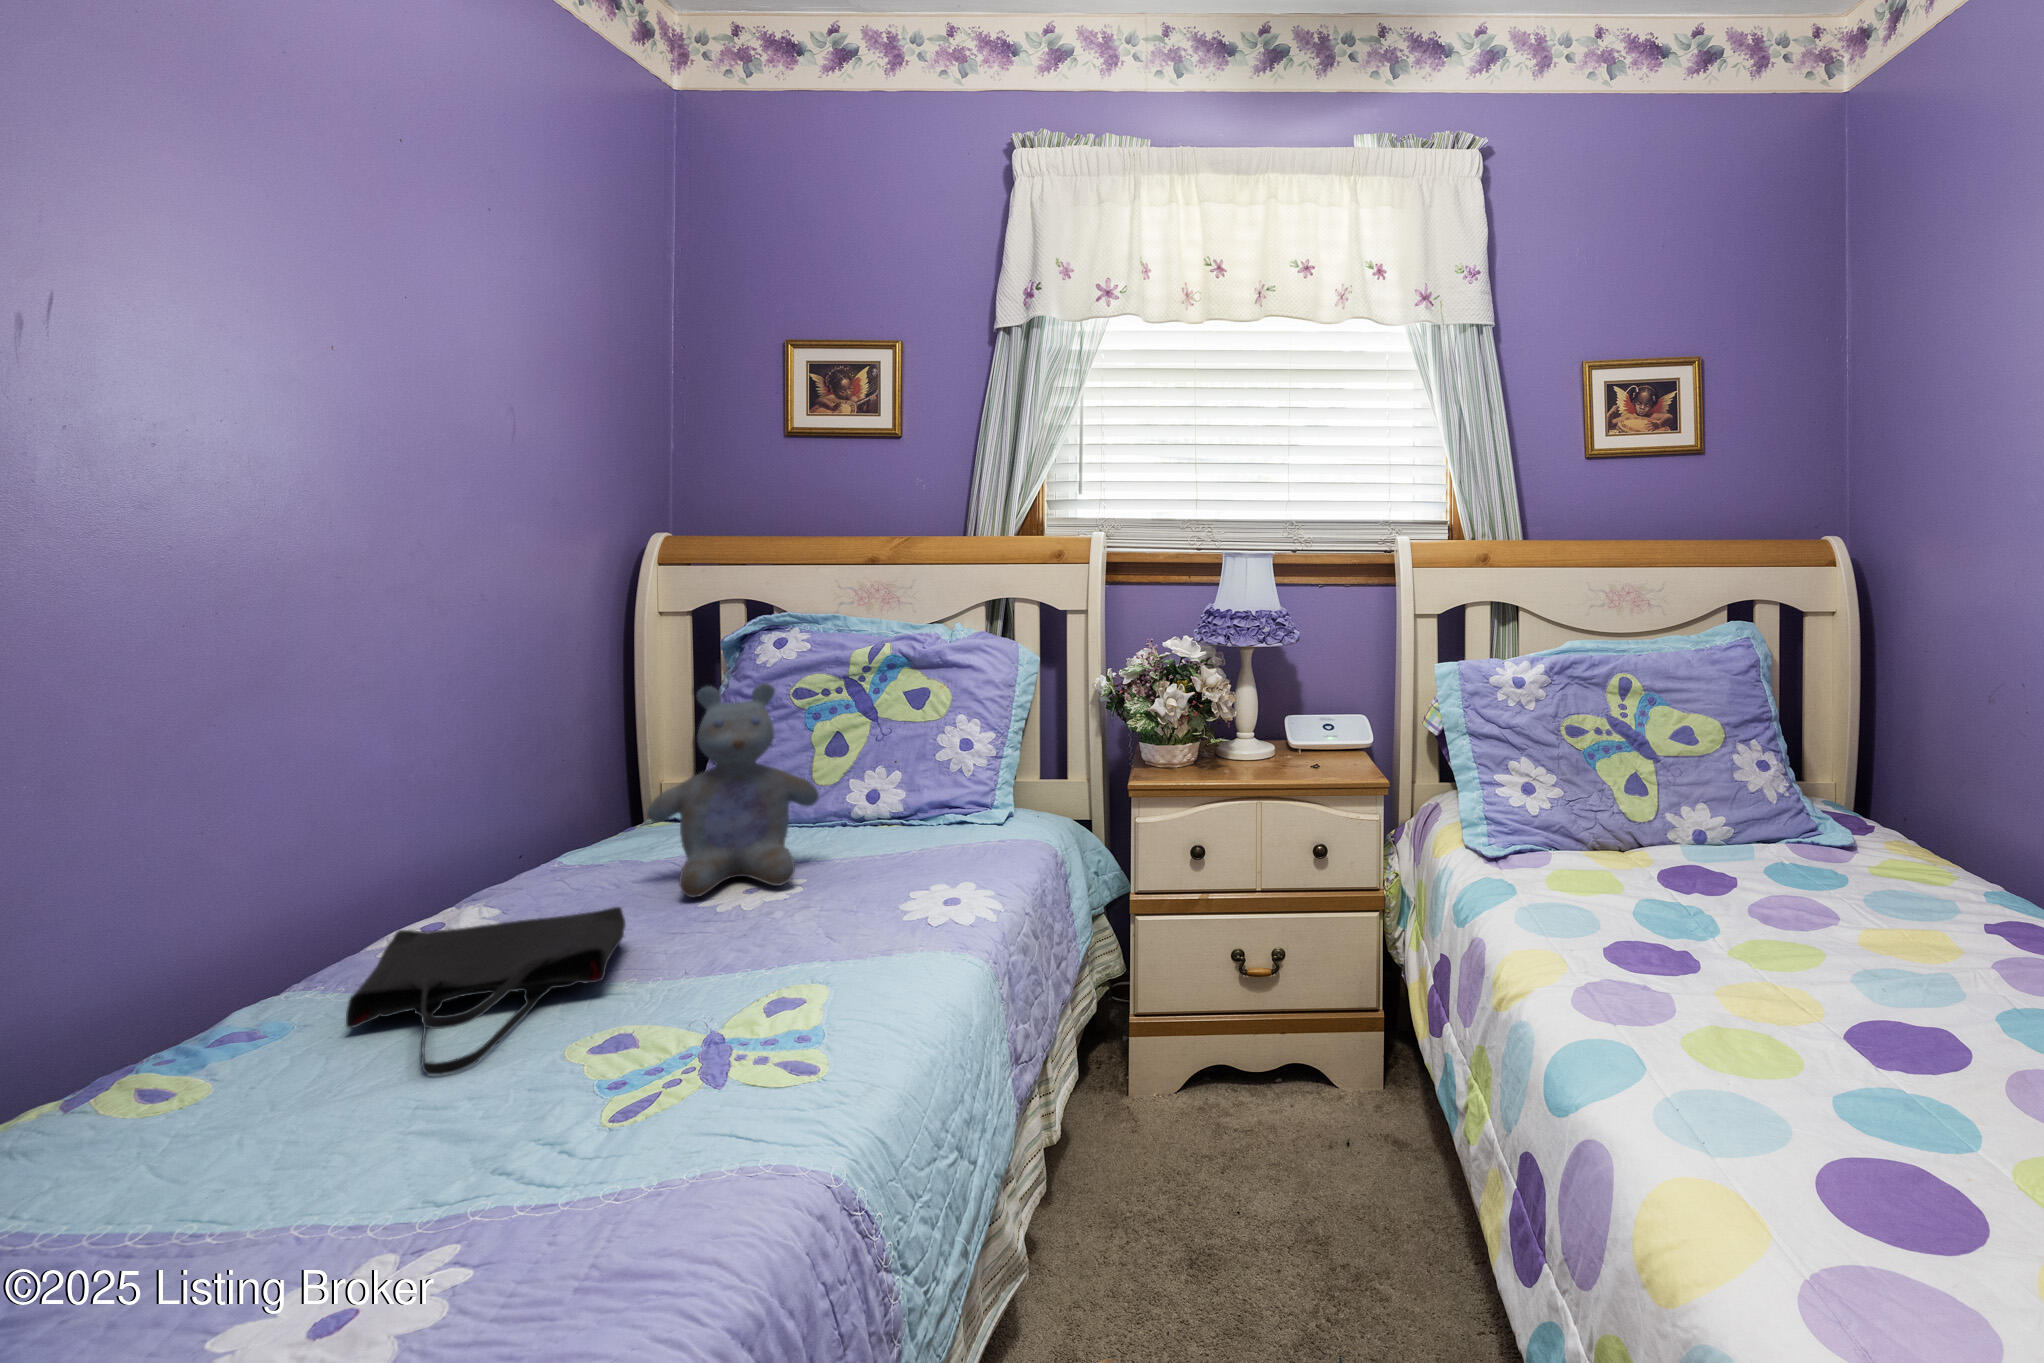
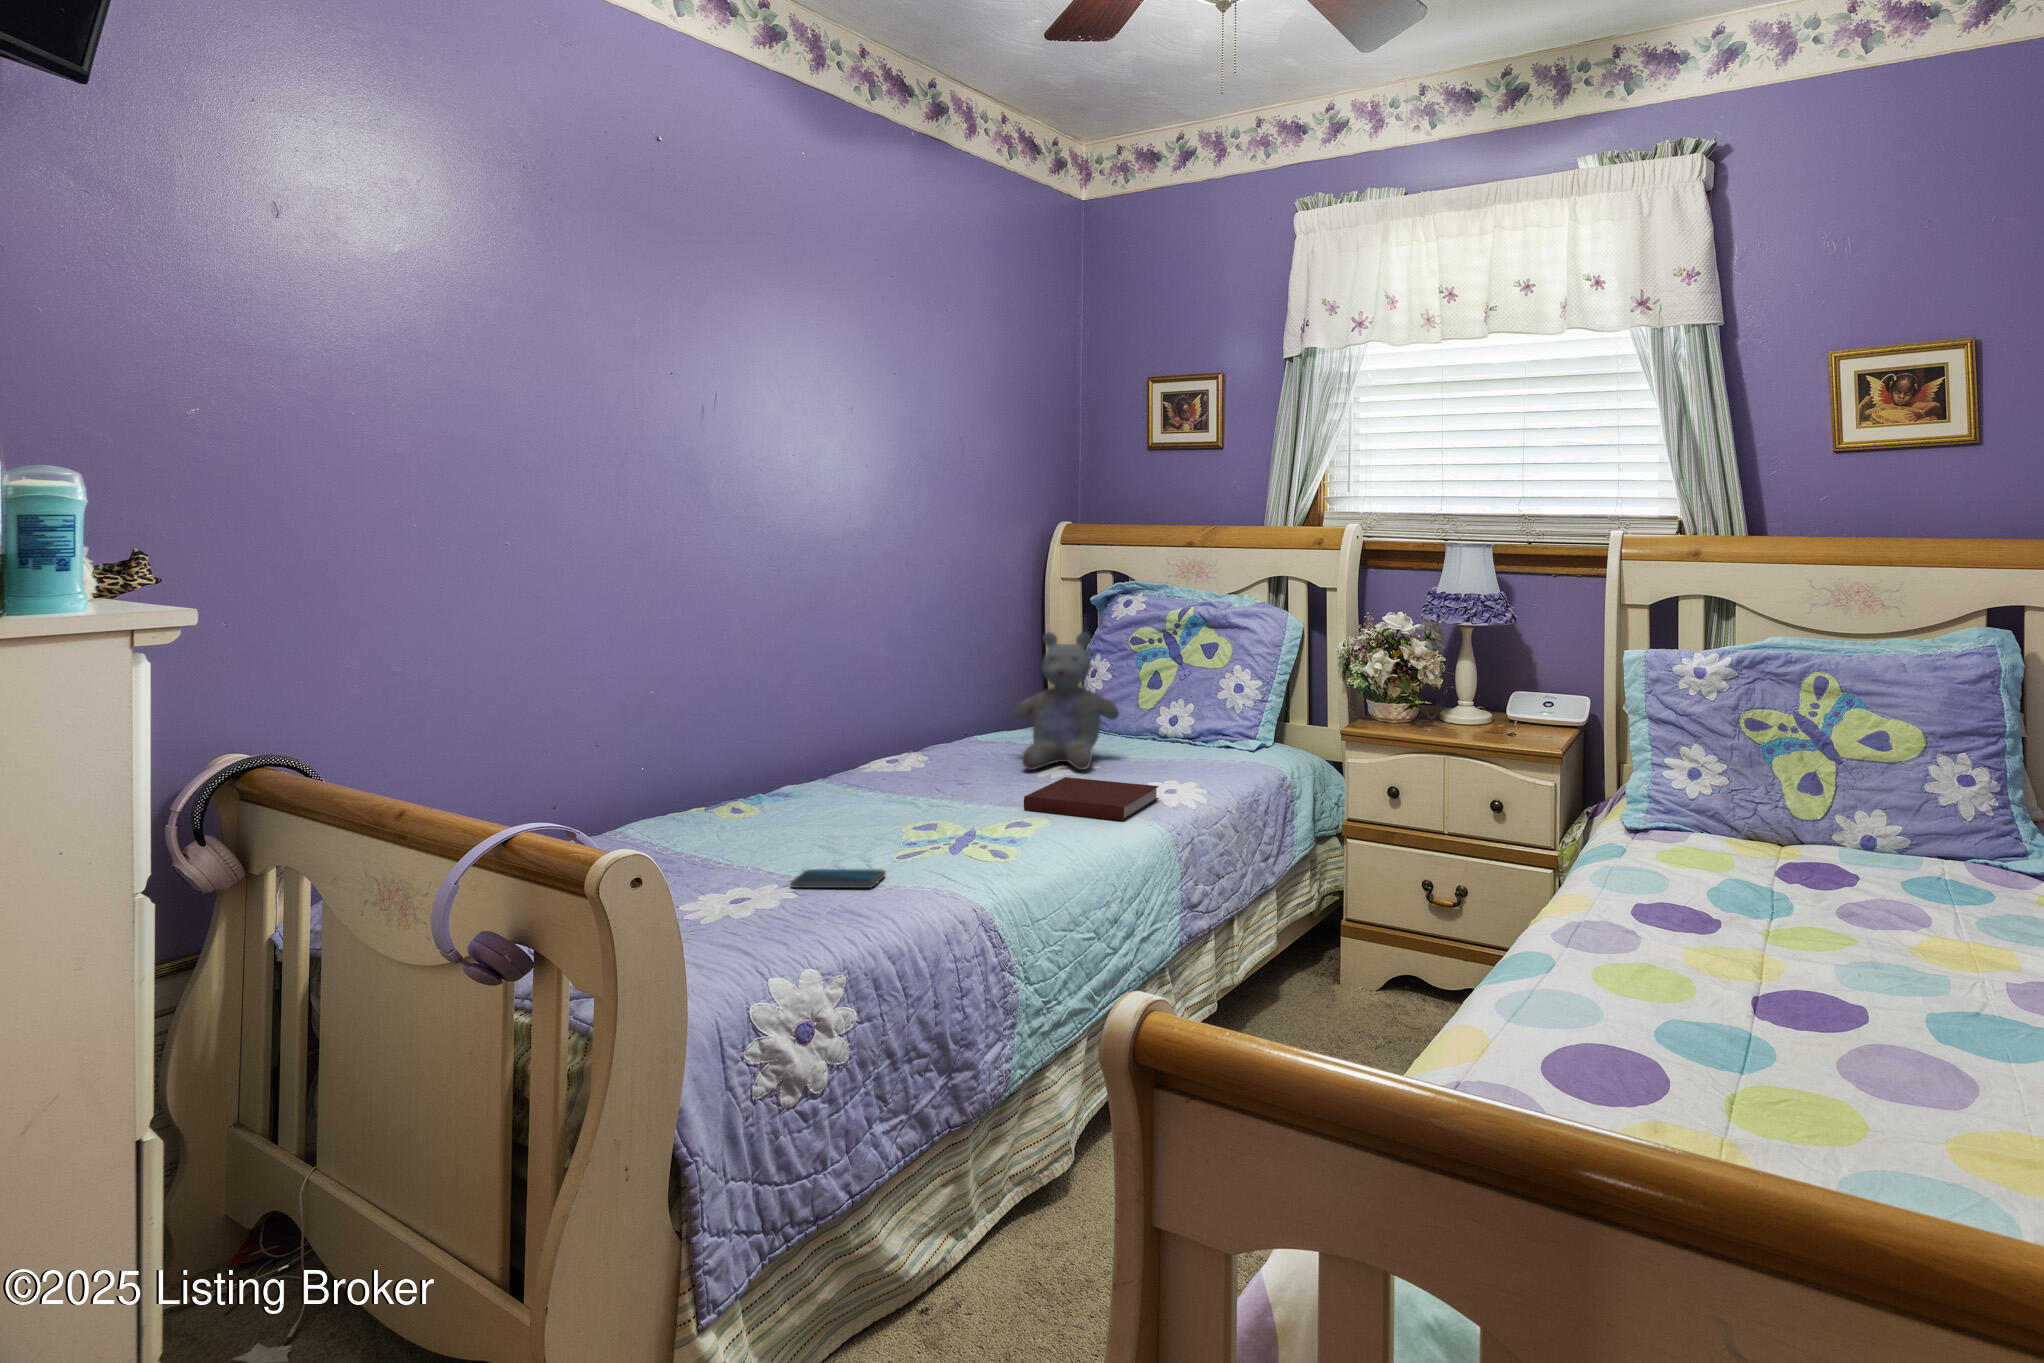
notebook: none [744,893,940,965] -> present [1024,777,1159,821]
tote bag: present [346,907,625,1076] -> none [823,762,974,835]
smartphone: none [392,1131,594,1218] -> present [790,869,885,888]

